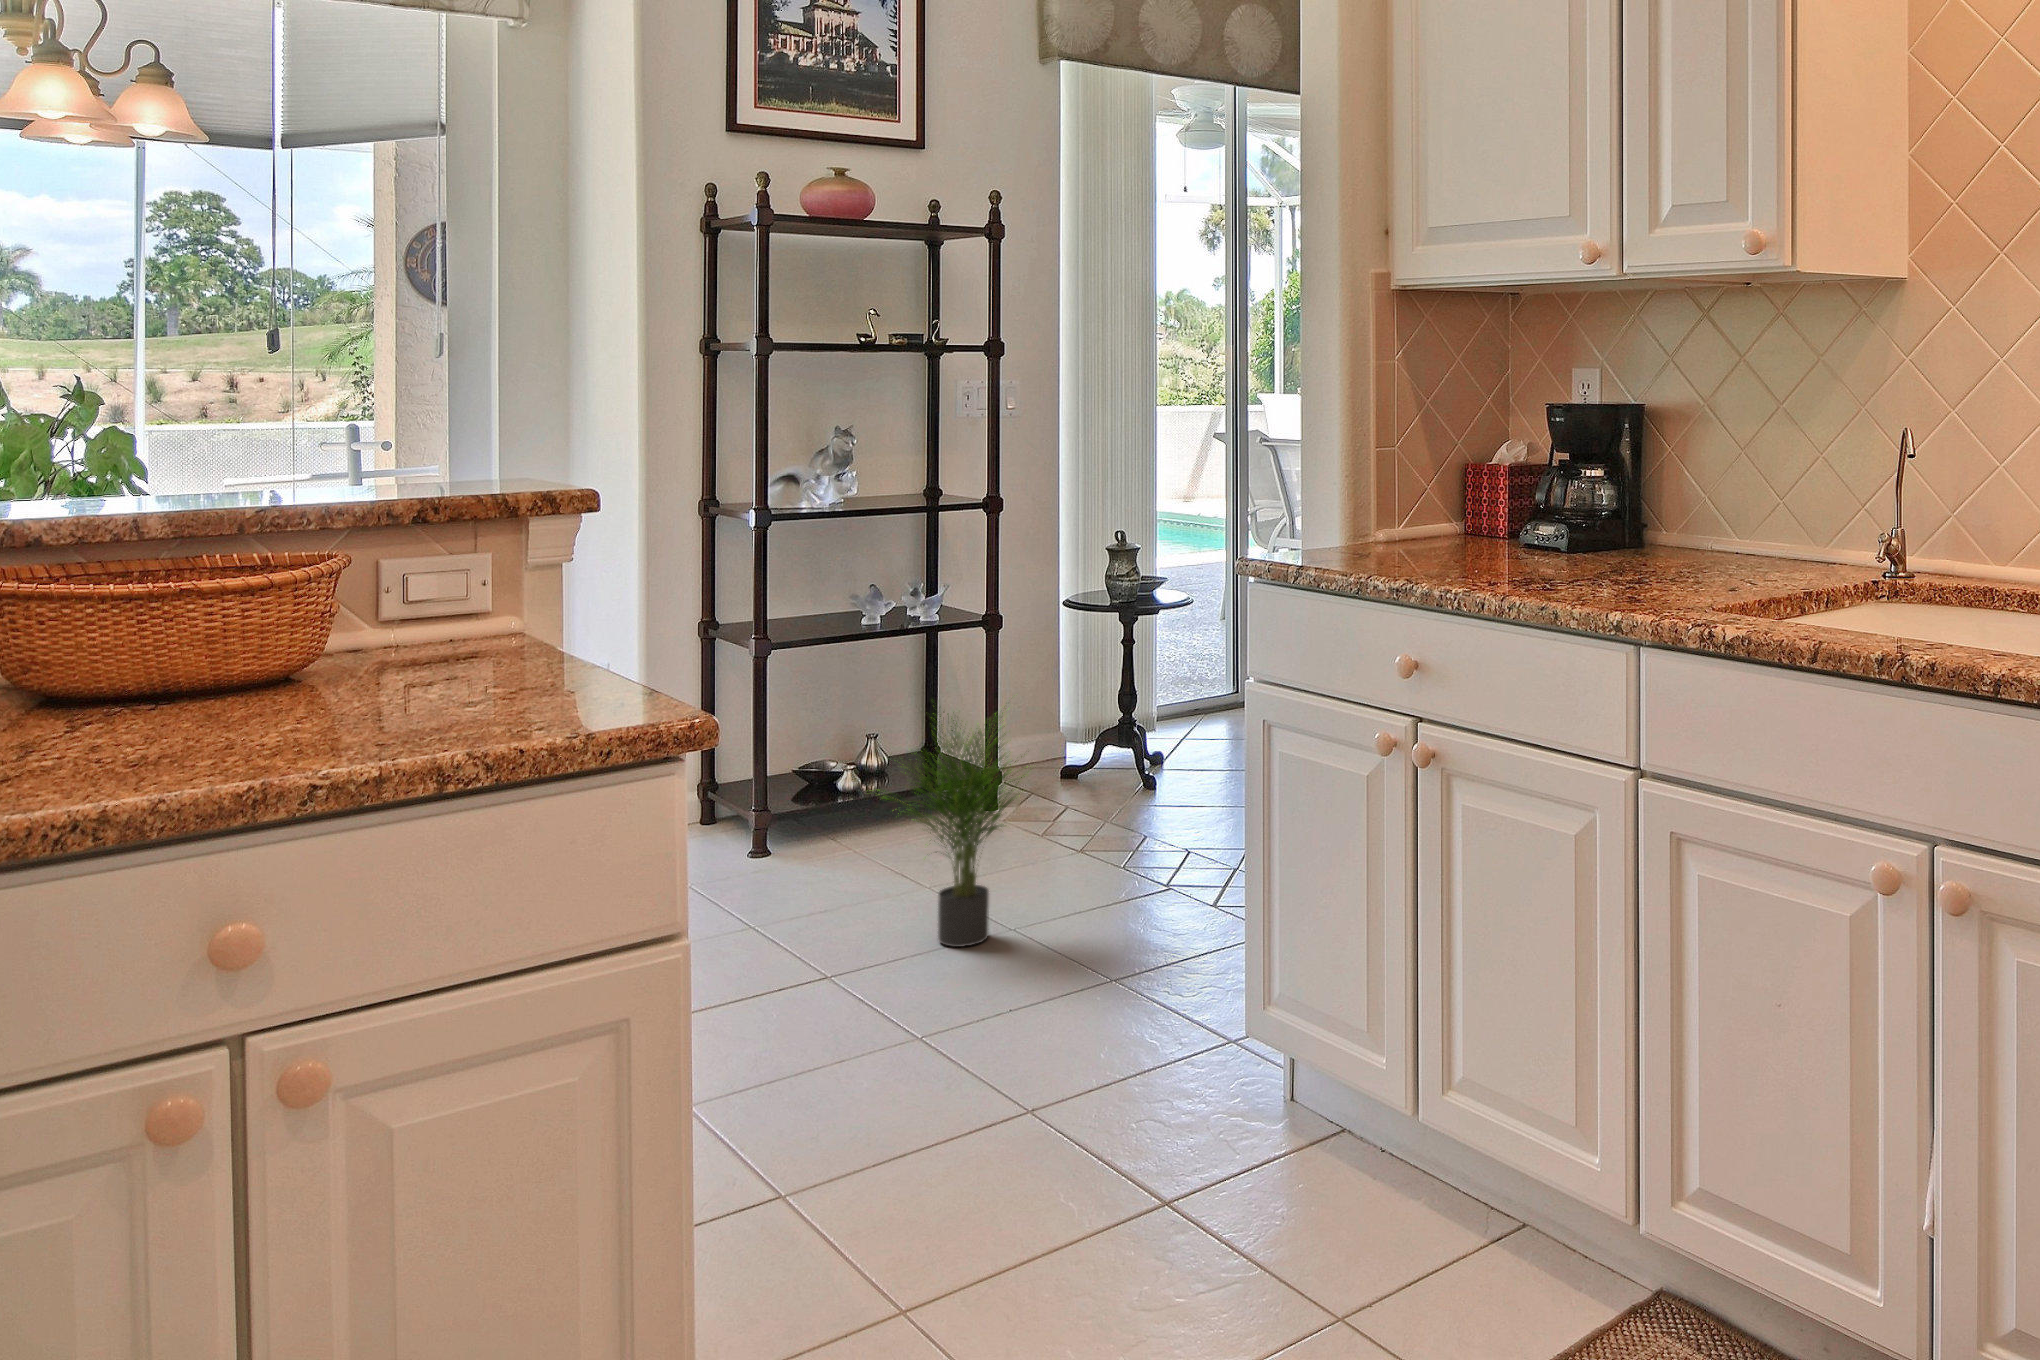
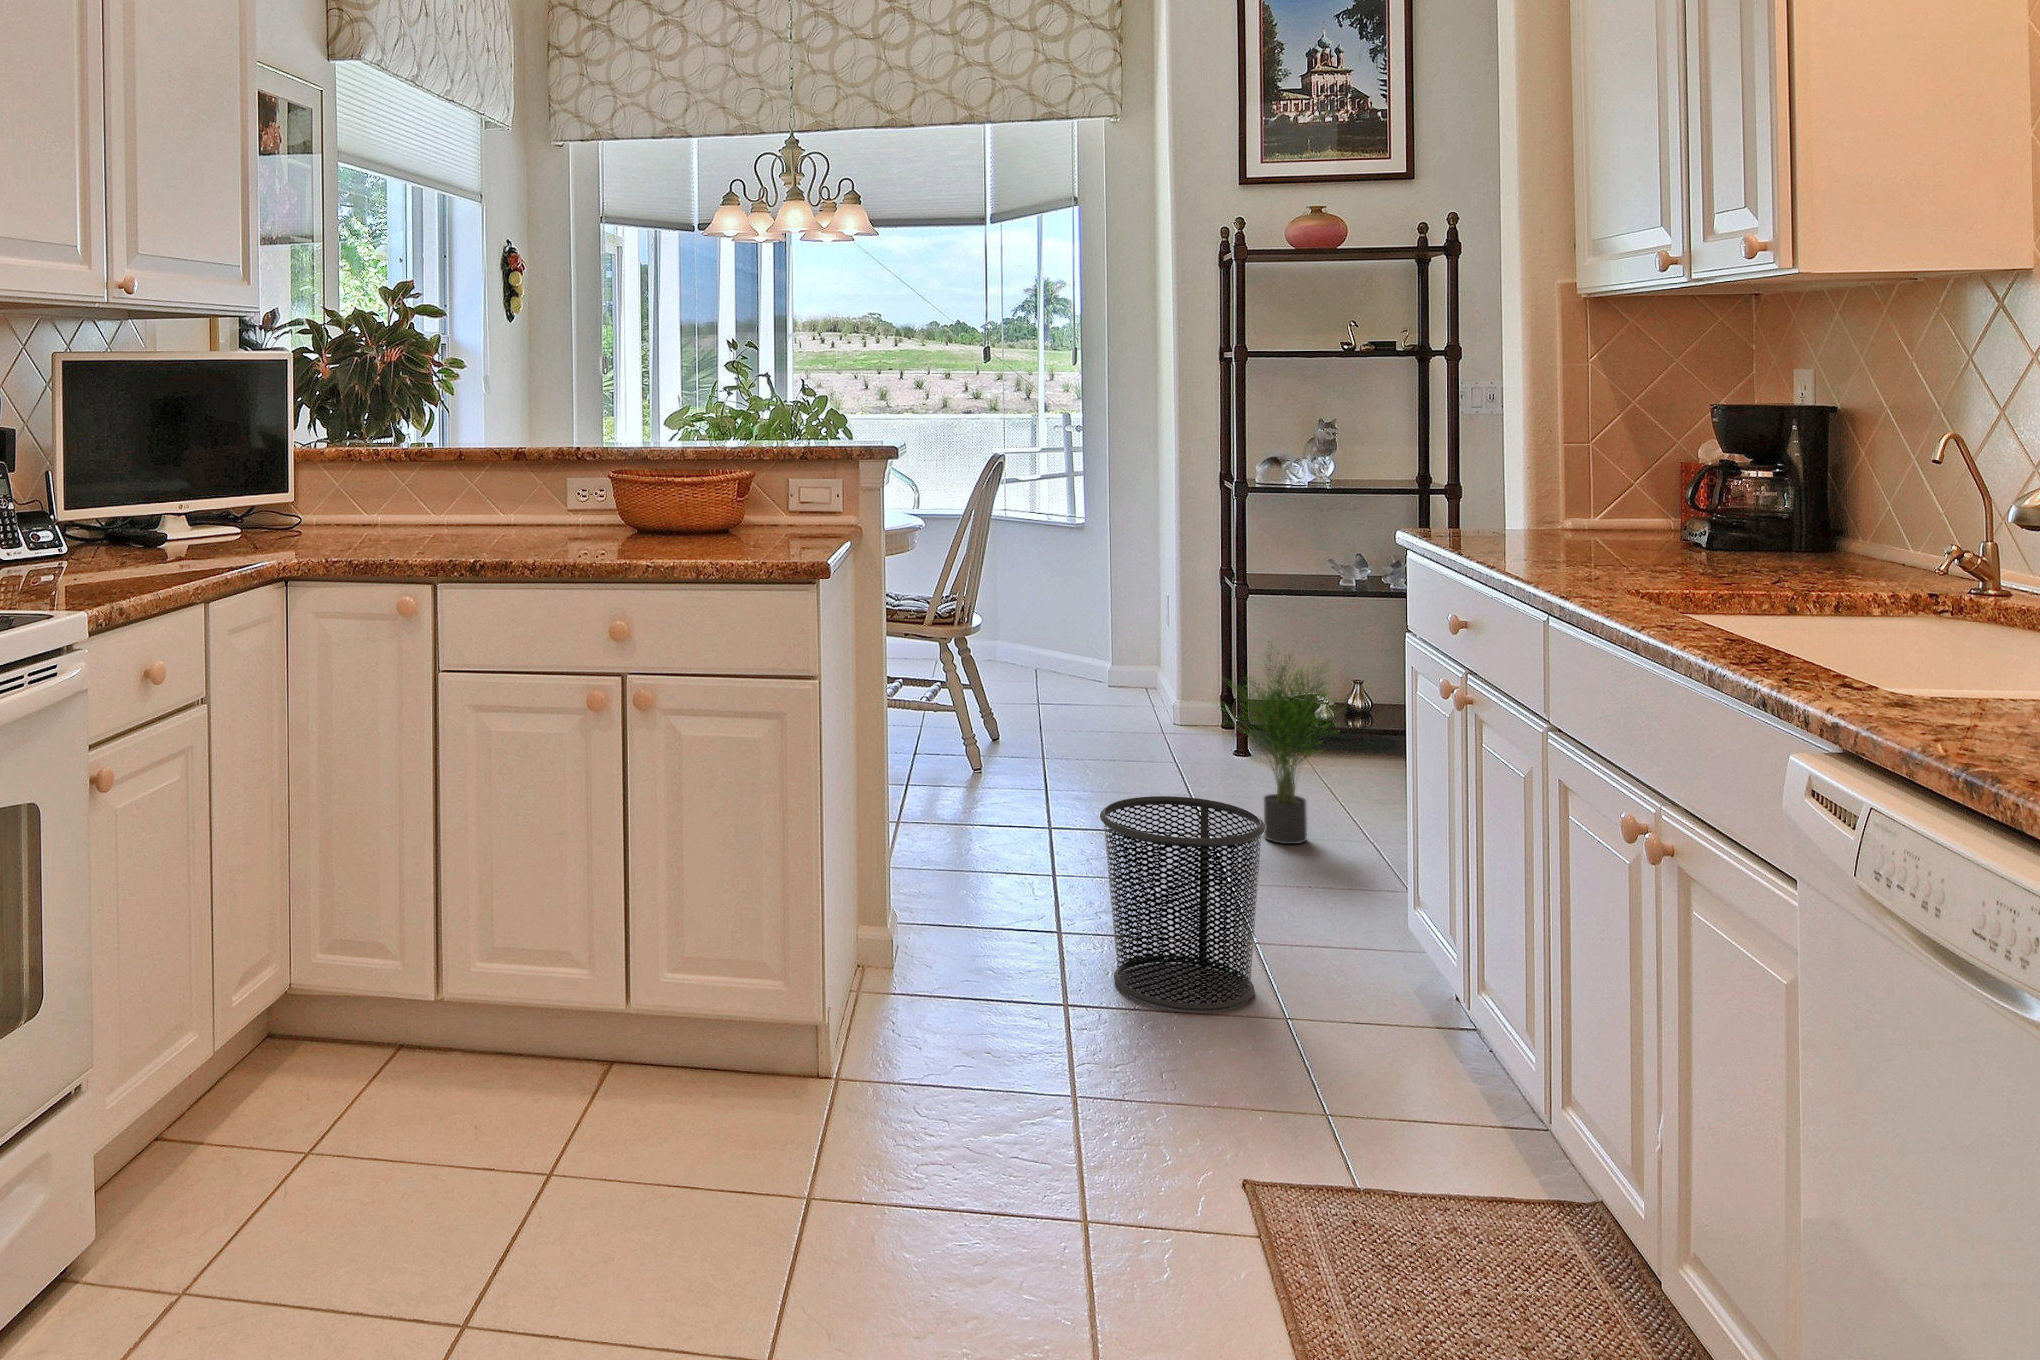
trash can: none [1011,906,1212,1181] -> present [1100,796,1265,1011]

